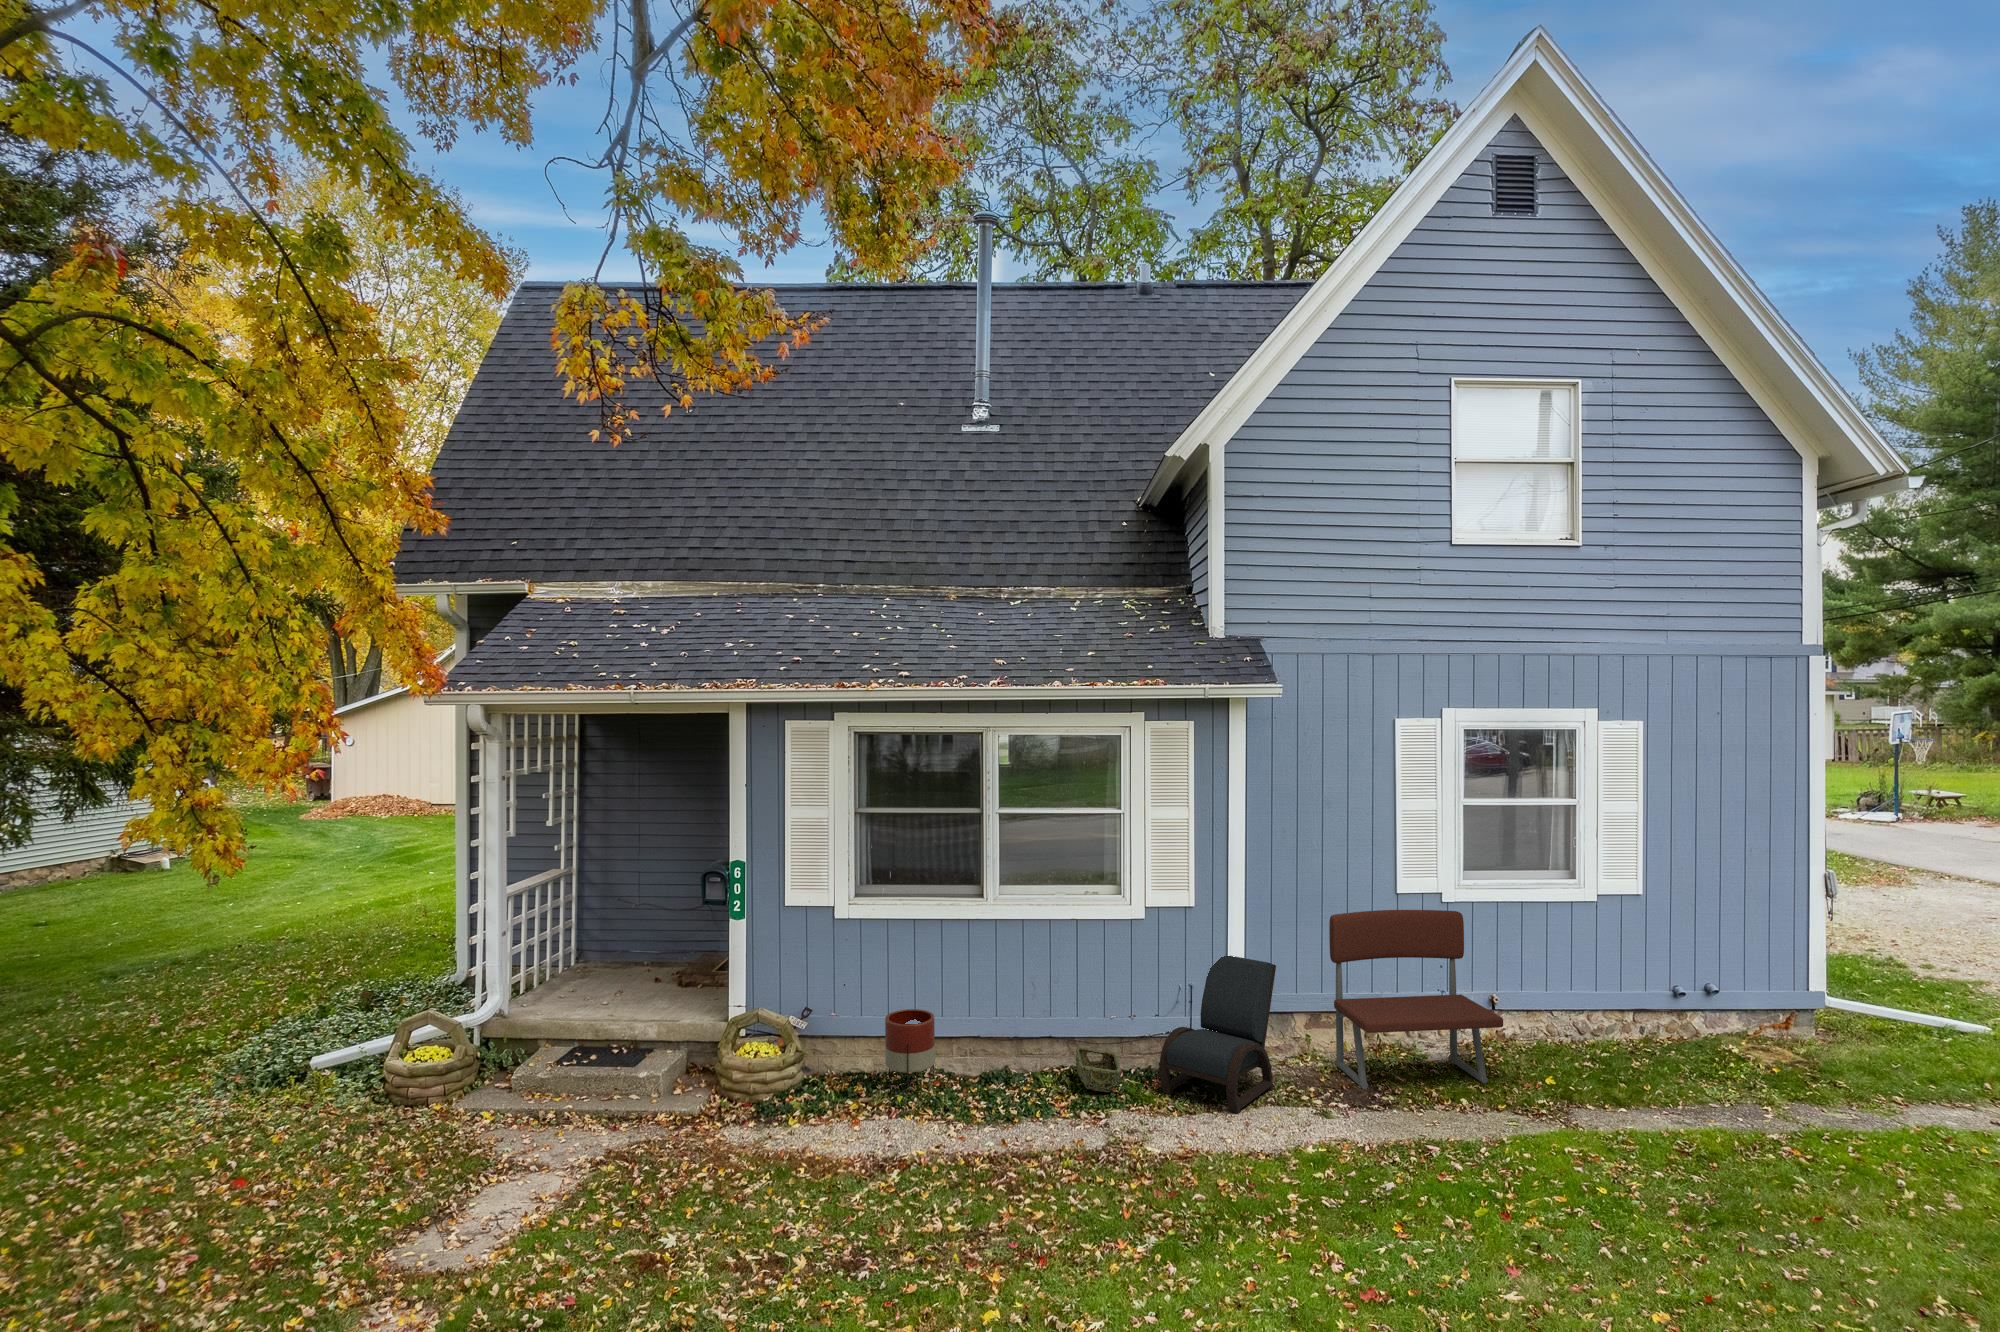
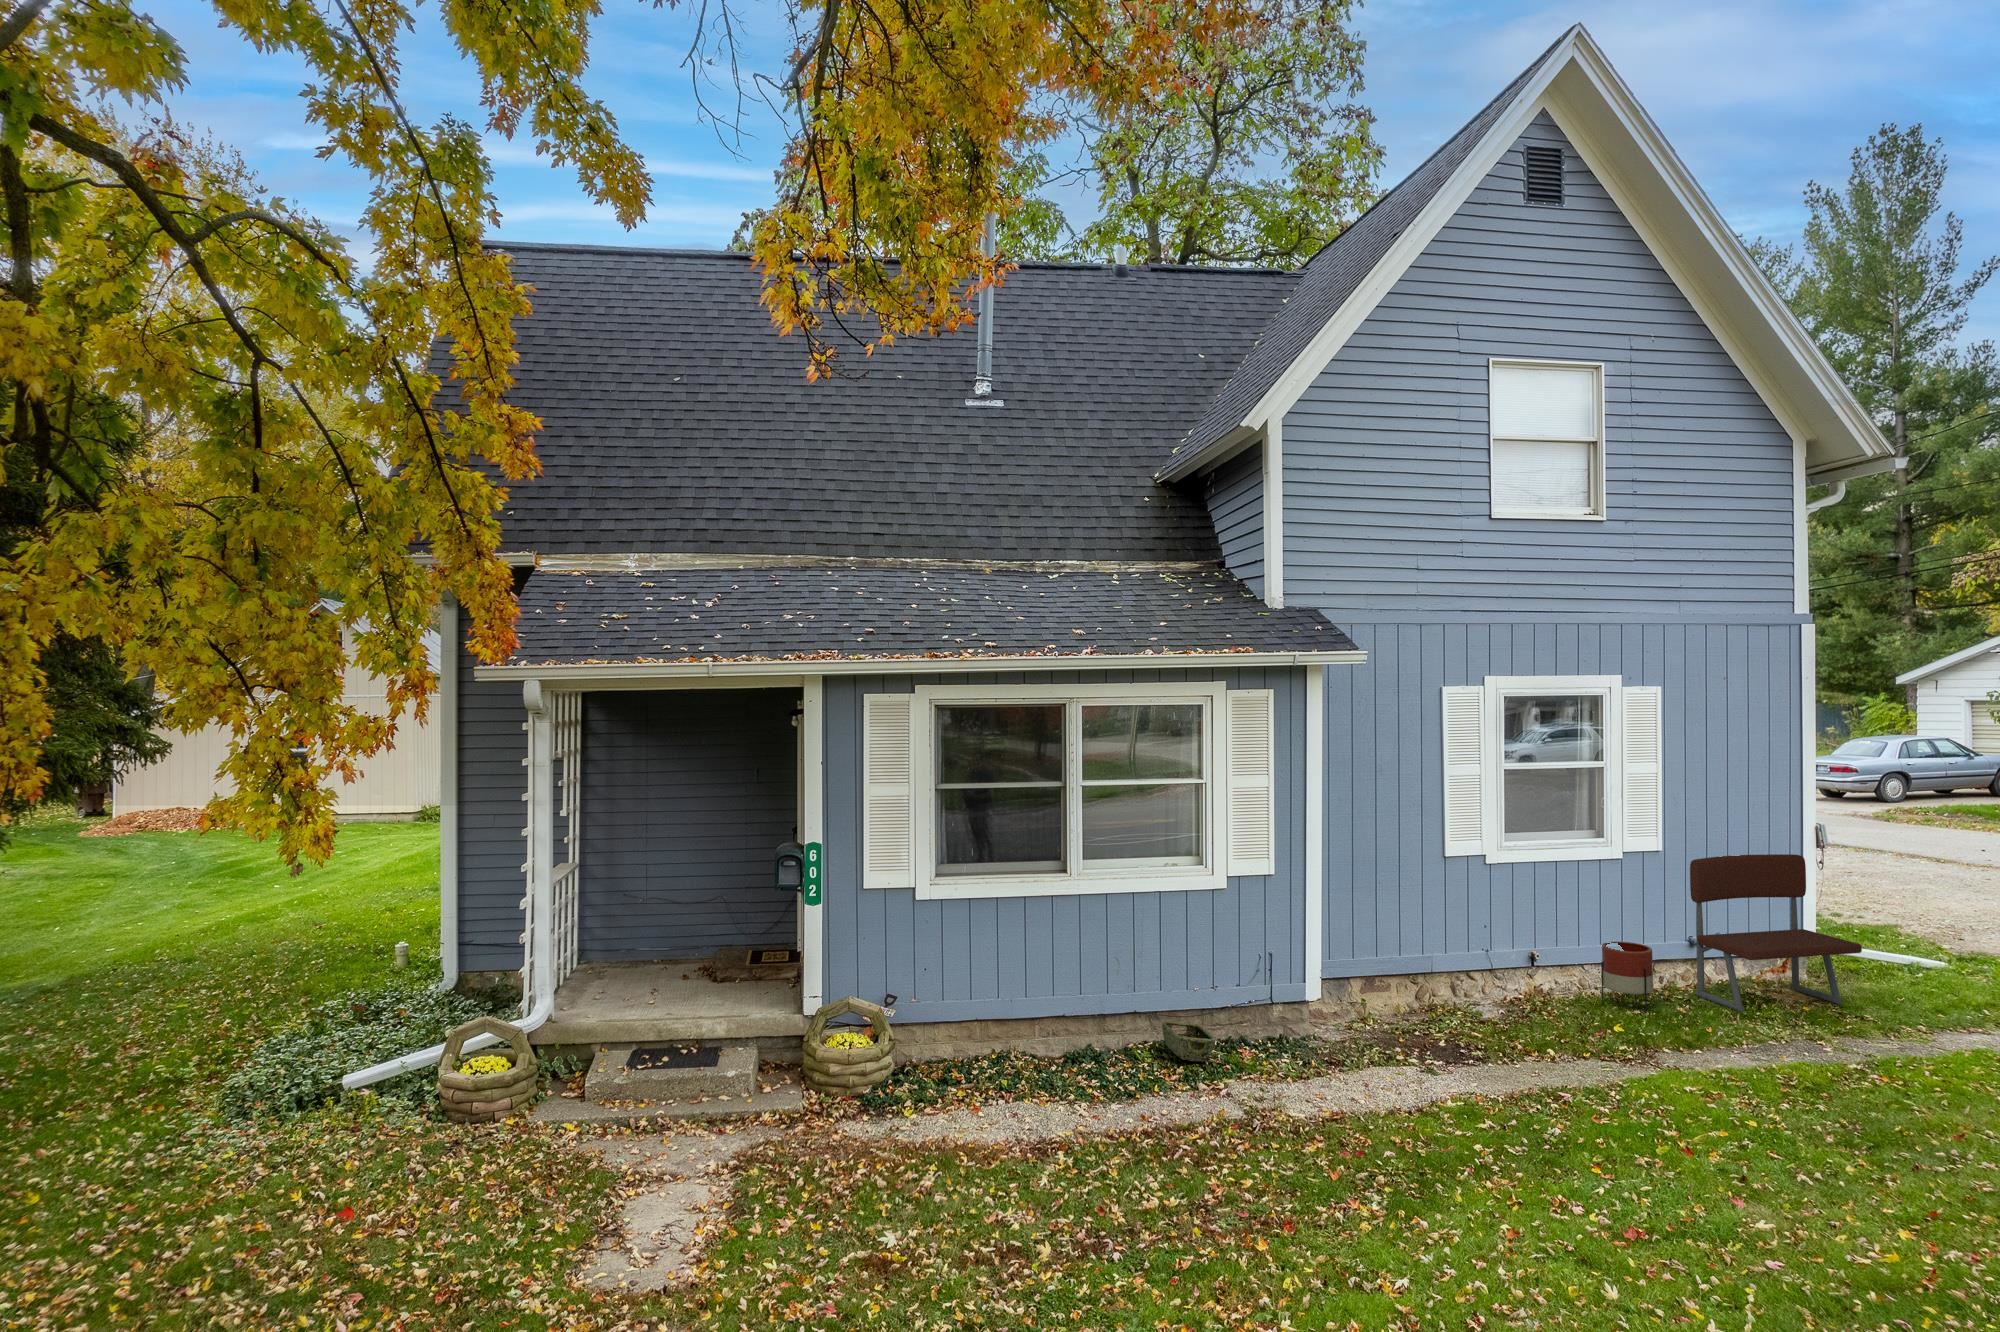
bench: present [1329,910,1503,1089] -> present [1690,854,1862,1012]
lounge chair: present [1159,956,1276,1114] -> none [1252,921,1356,1072]
planter: present [885,1009,935,1095] -> present [1601,942,1653,1013]

